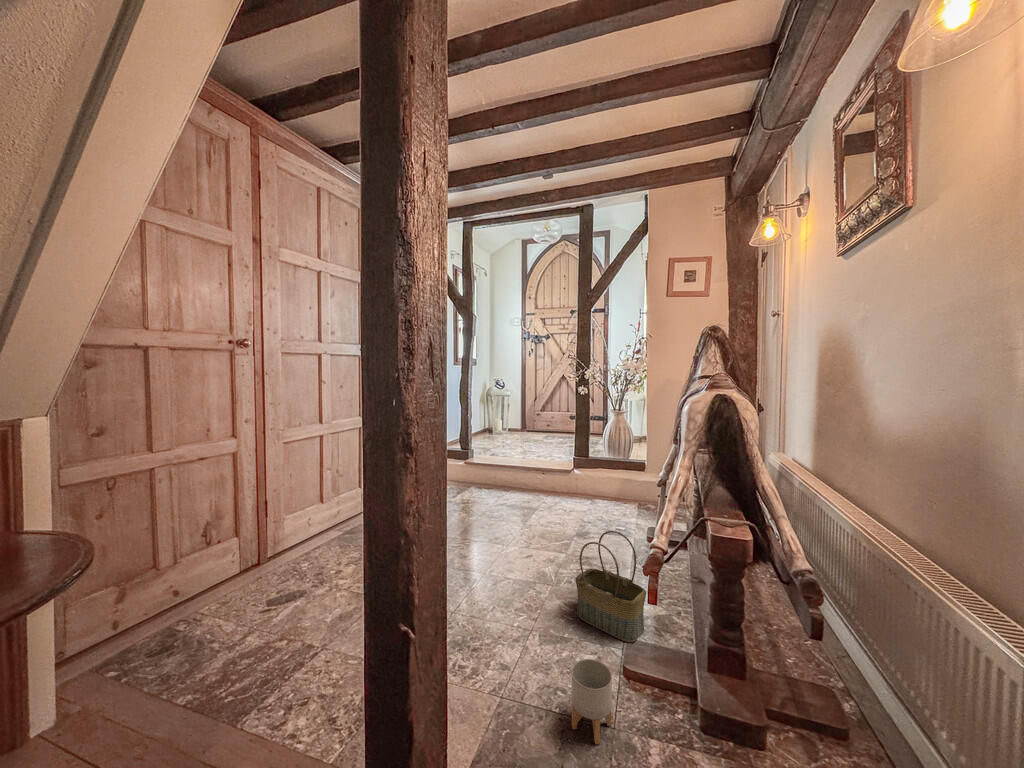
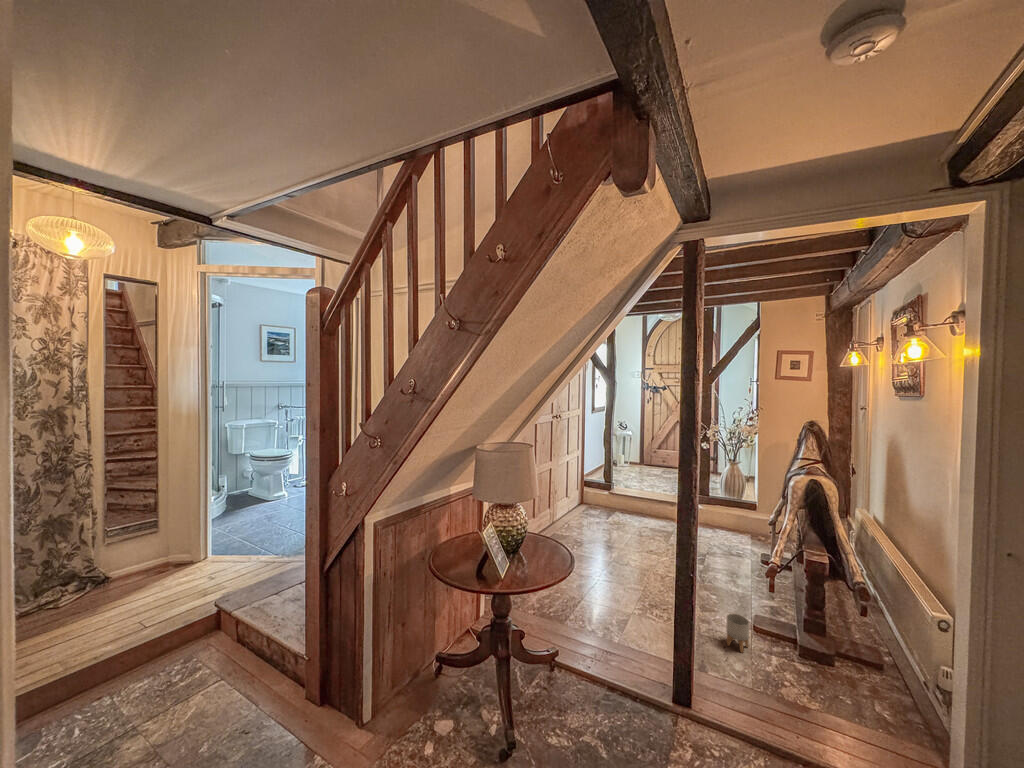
basket: present [575,531,646,642] -> none [718,551,765,616]

